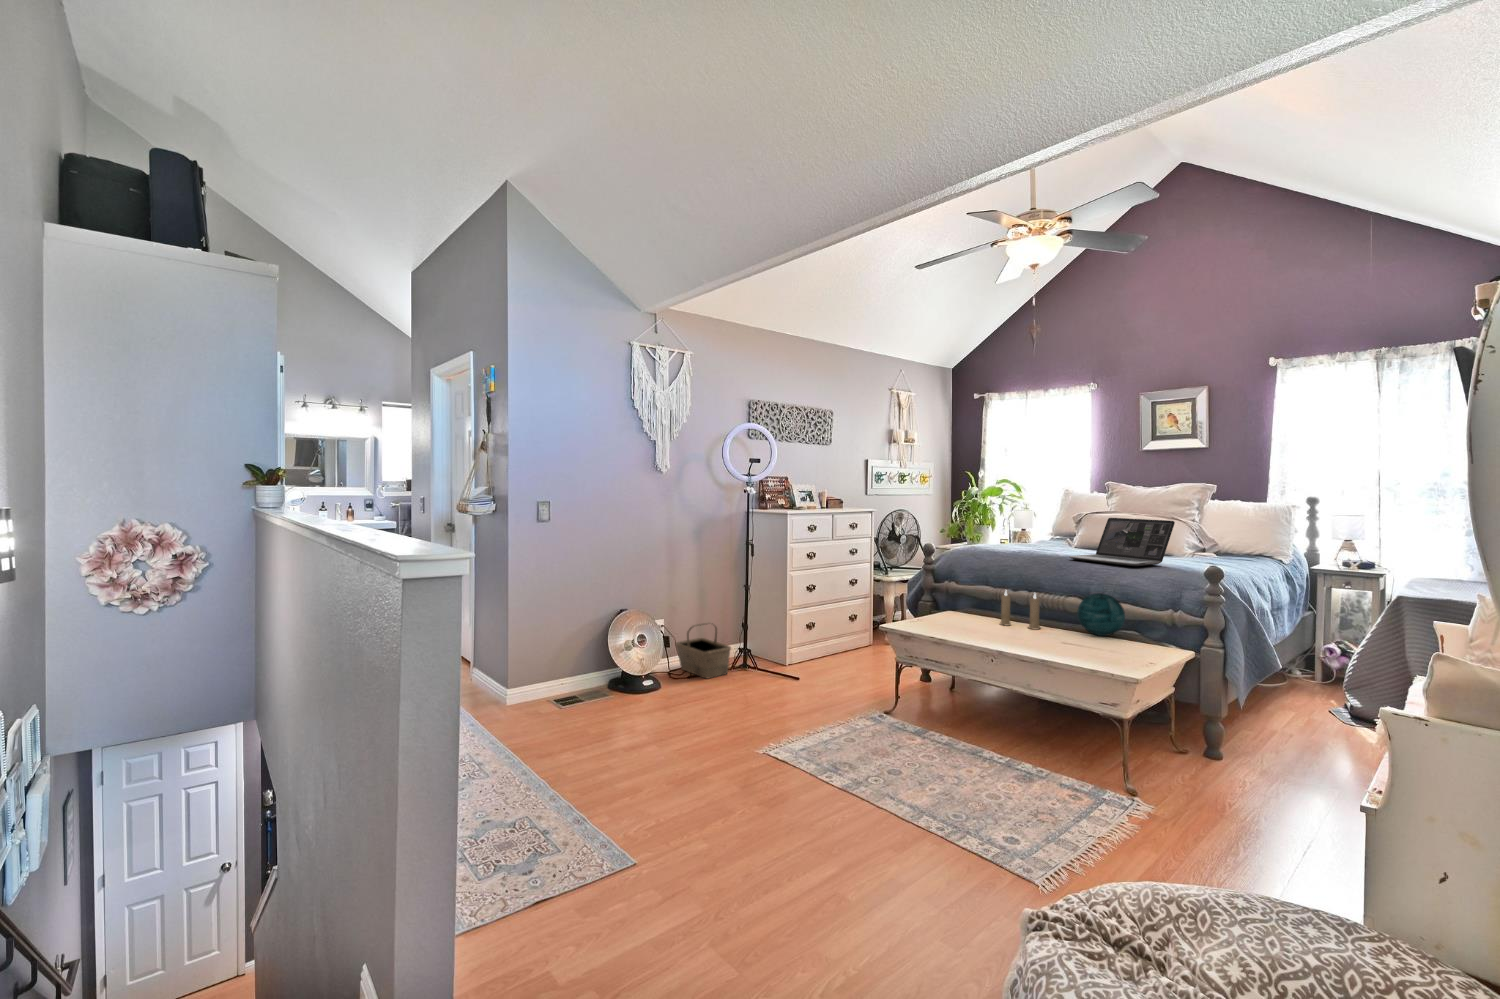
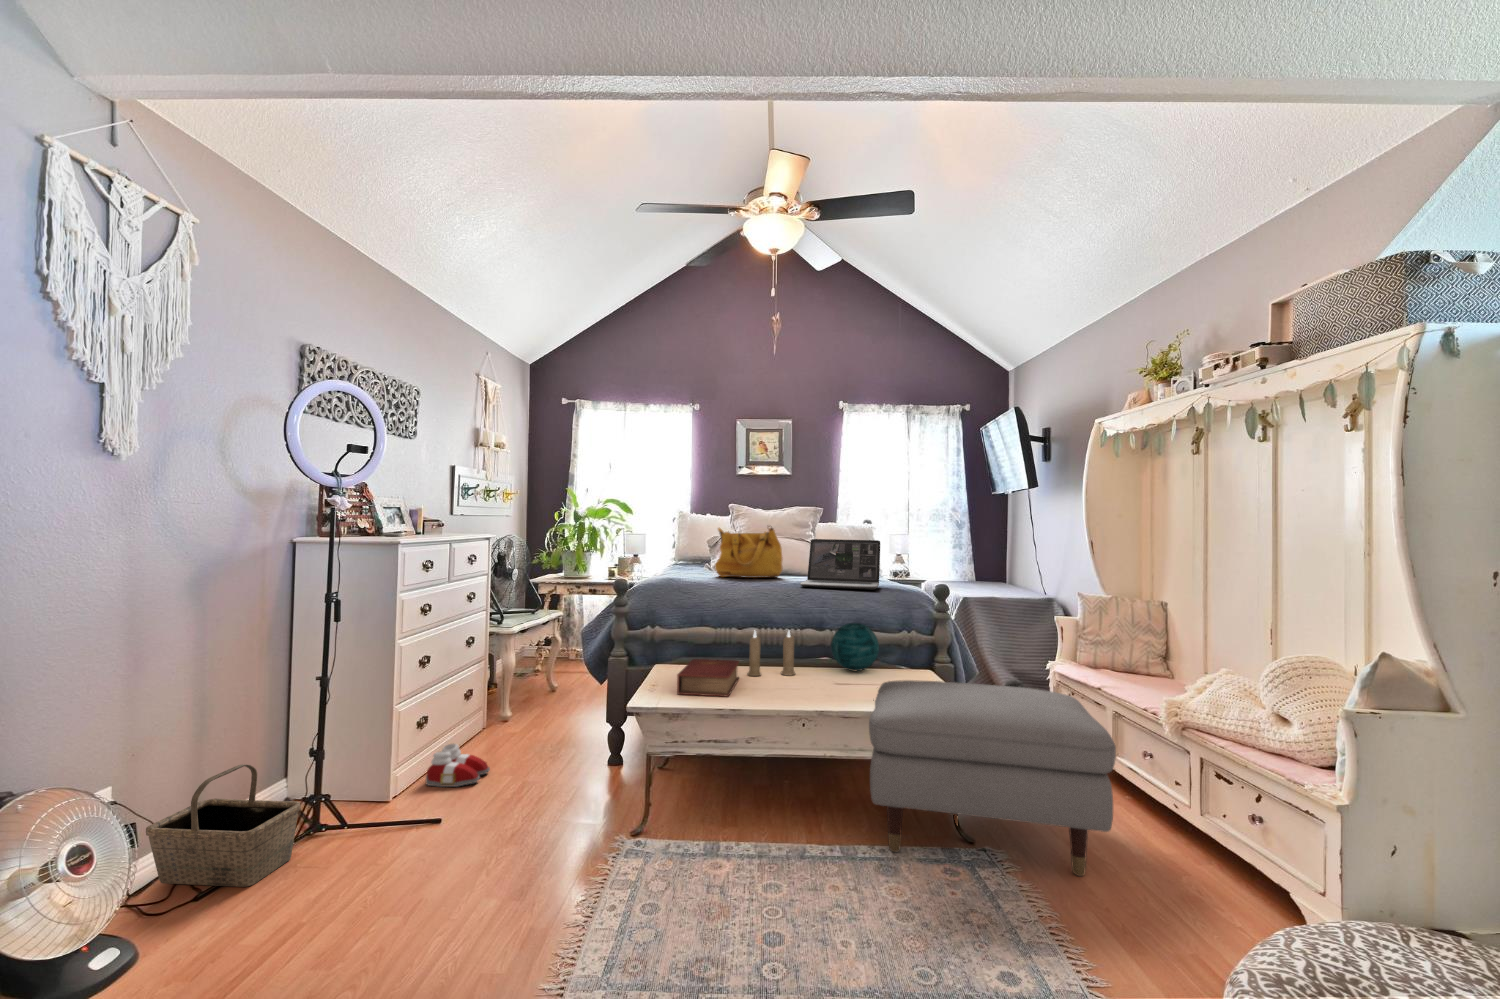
handbag: none [1026,504,1092,551] -> present [715,526,783,578]
book: none [923,605,988,632] -> present [677,659,739,697]
slippers: none [809,640,847,665] -> present [426,744,490,787]
ottoman: none [1026,646,1298,834] -> present [869,680,1116,876]

